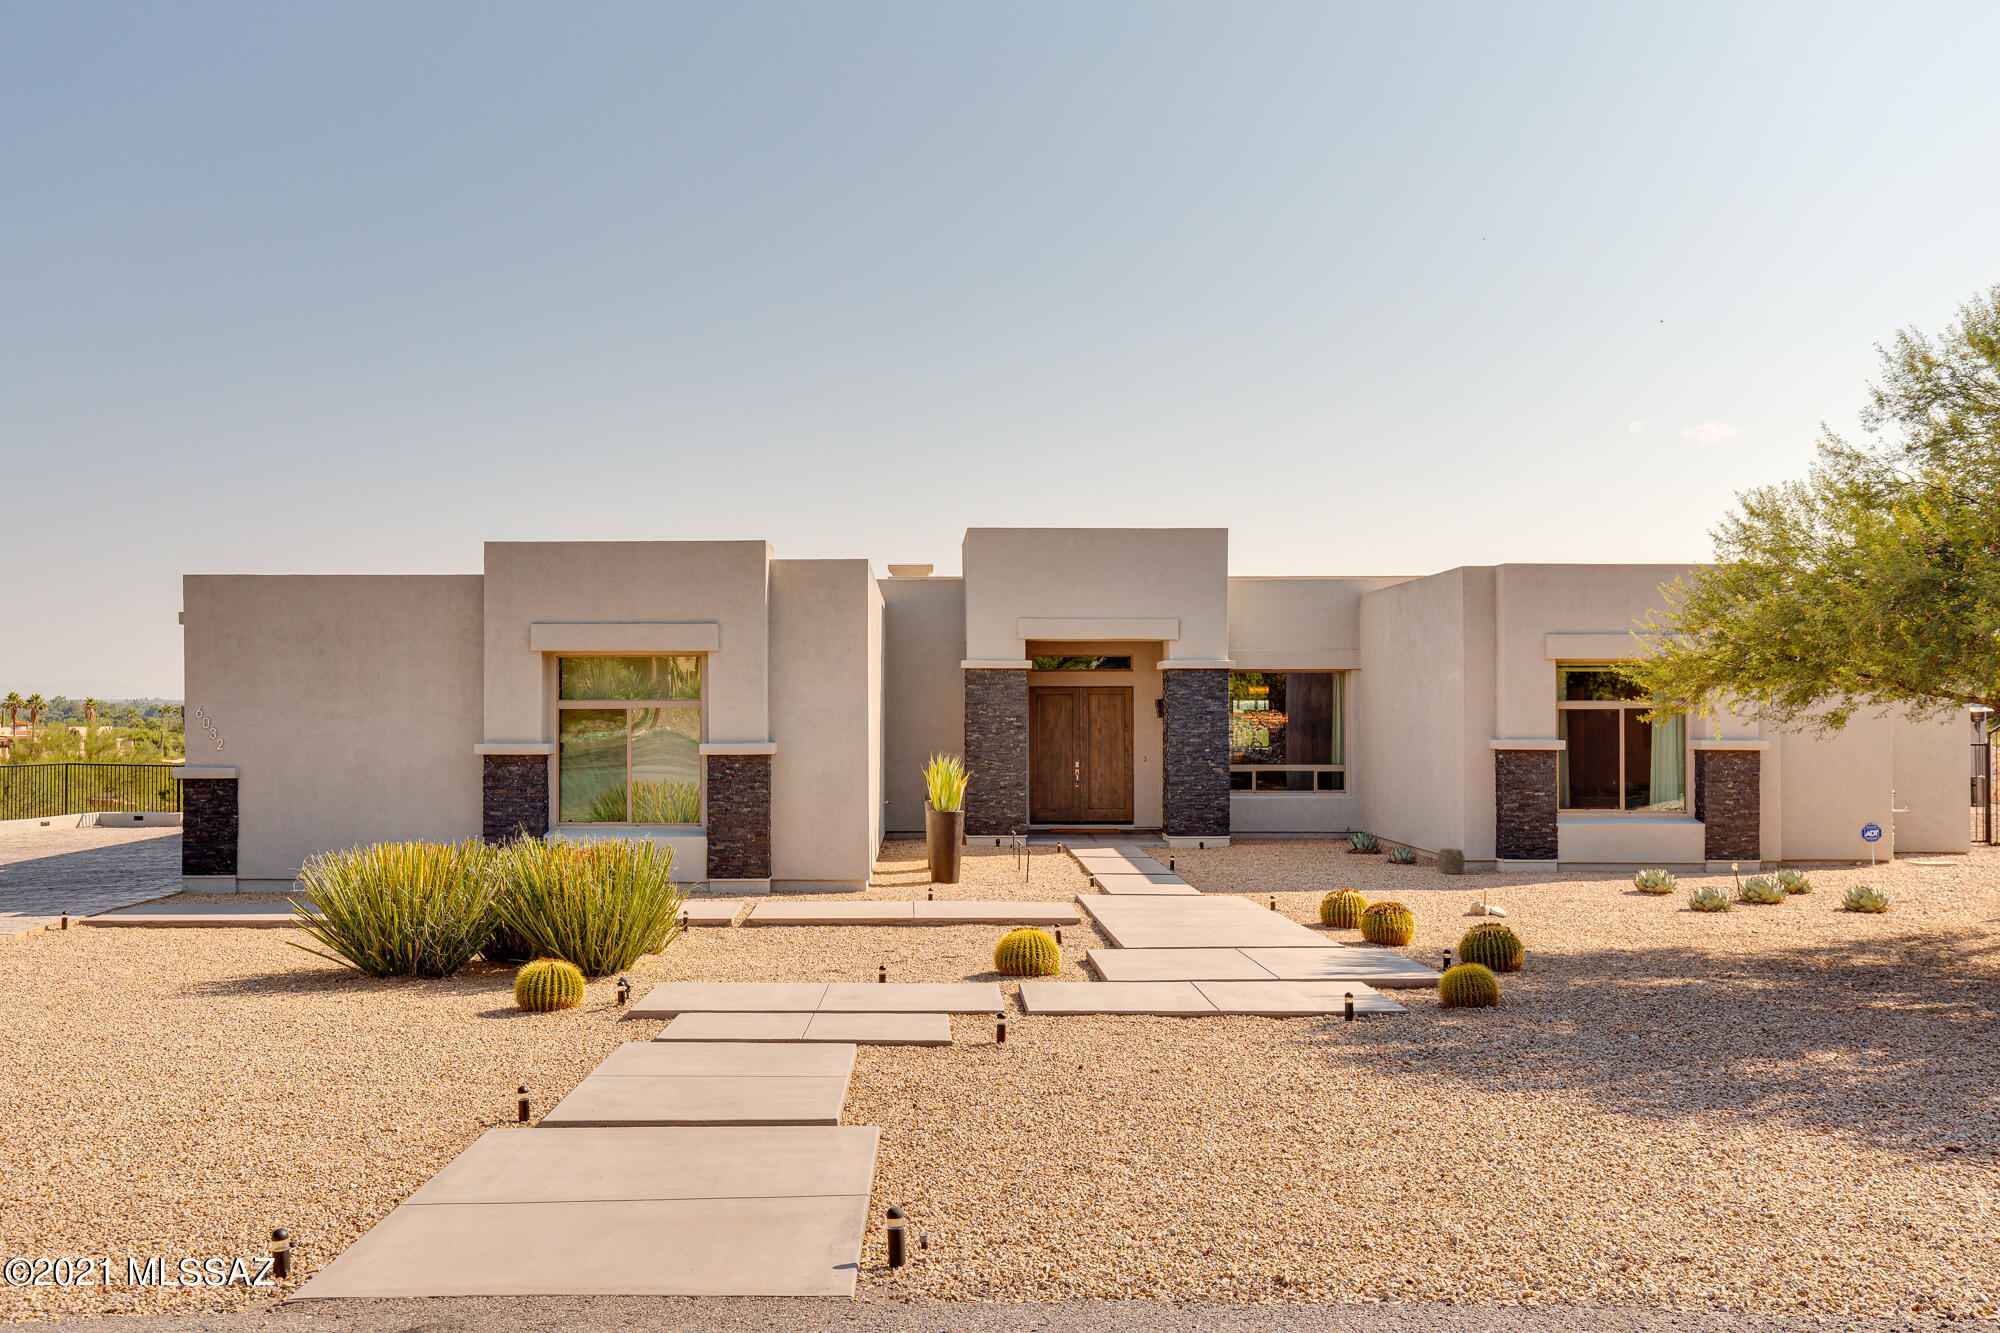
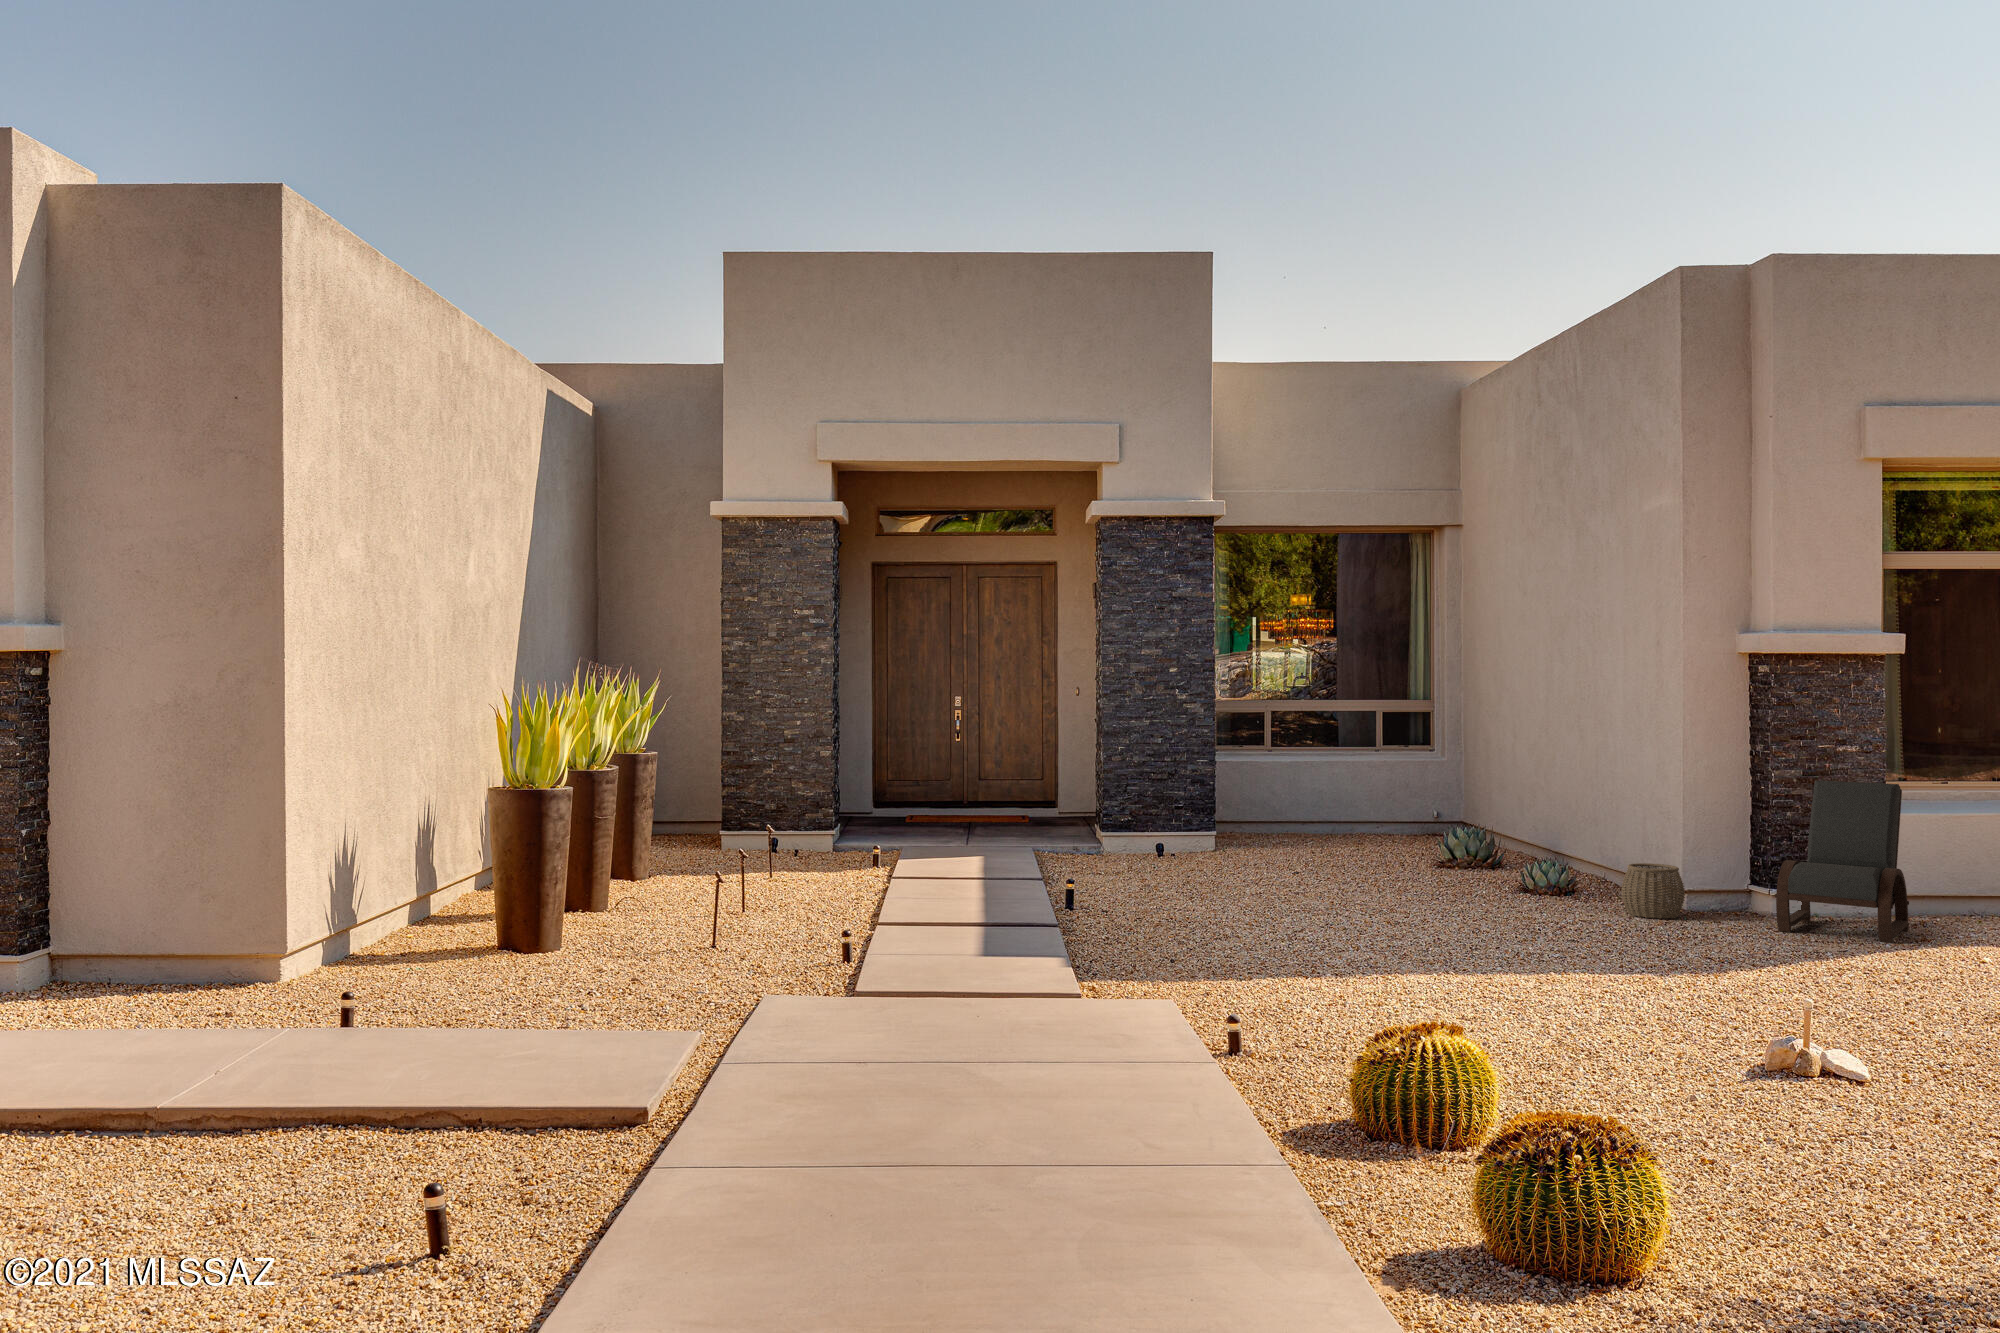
lounge chair: none [1503,809,1564,882] -> present [1775,780,1909,943]

